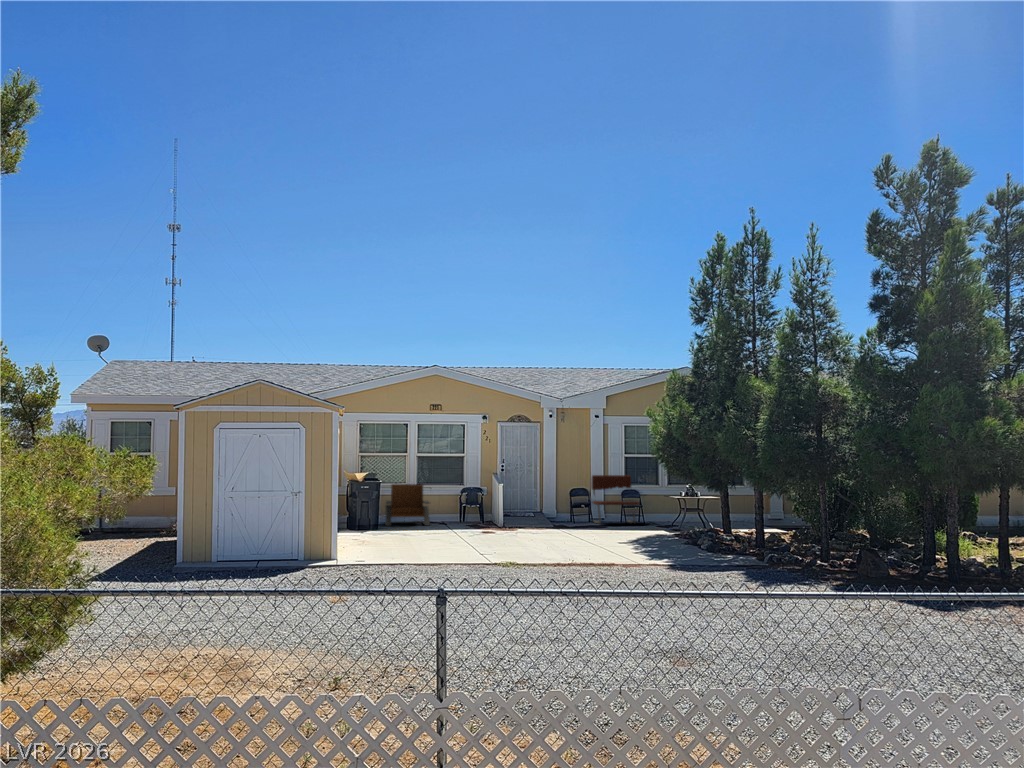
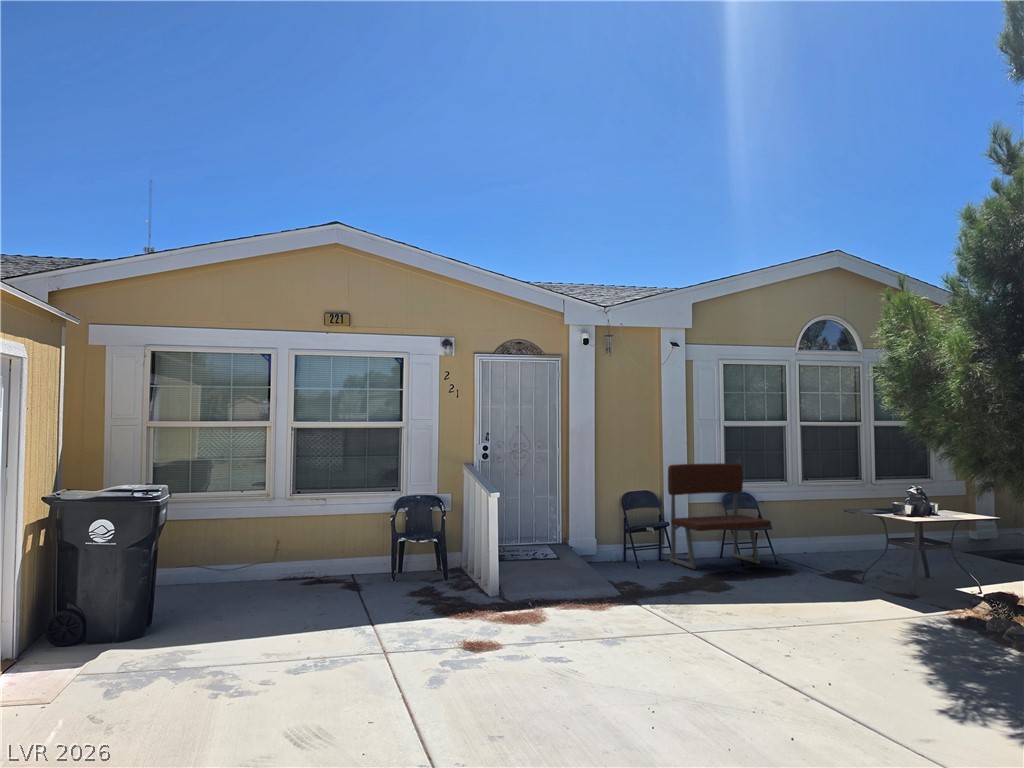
lounge chair: present [385,484,430,526] -> none [204,493,320,605]

